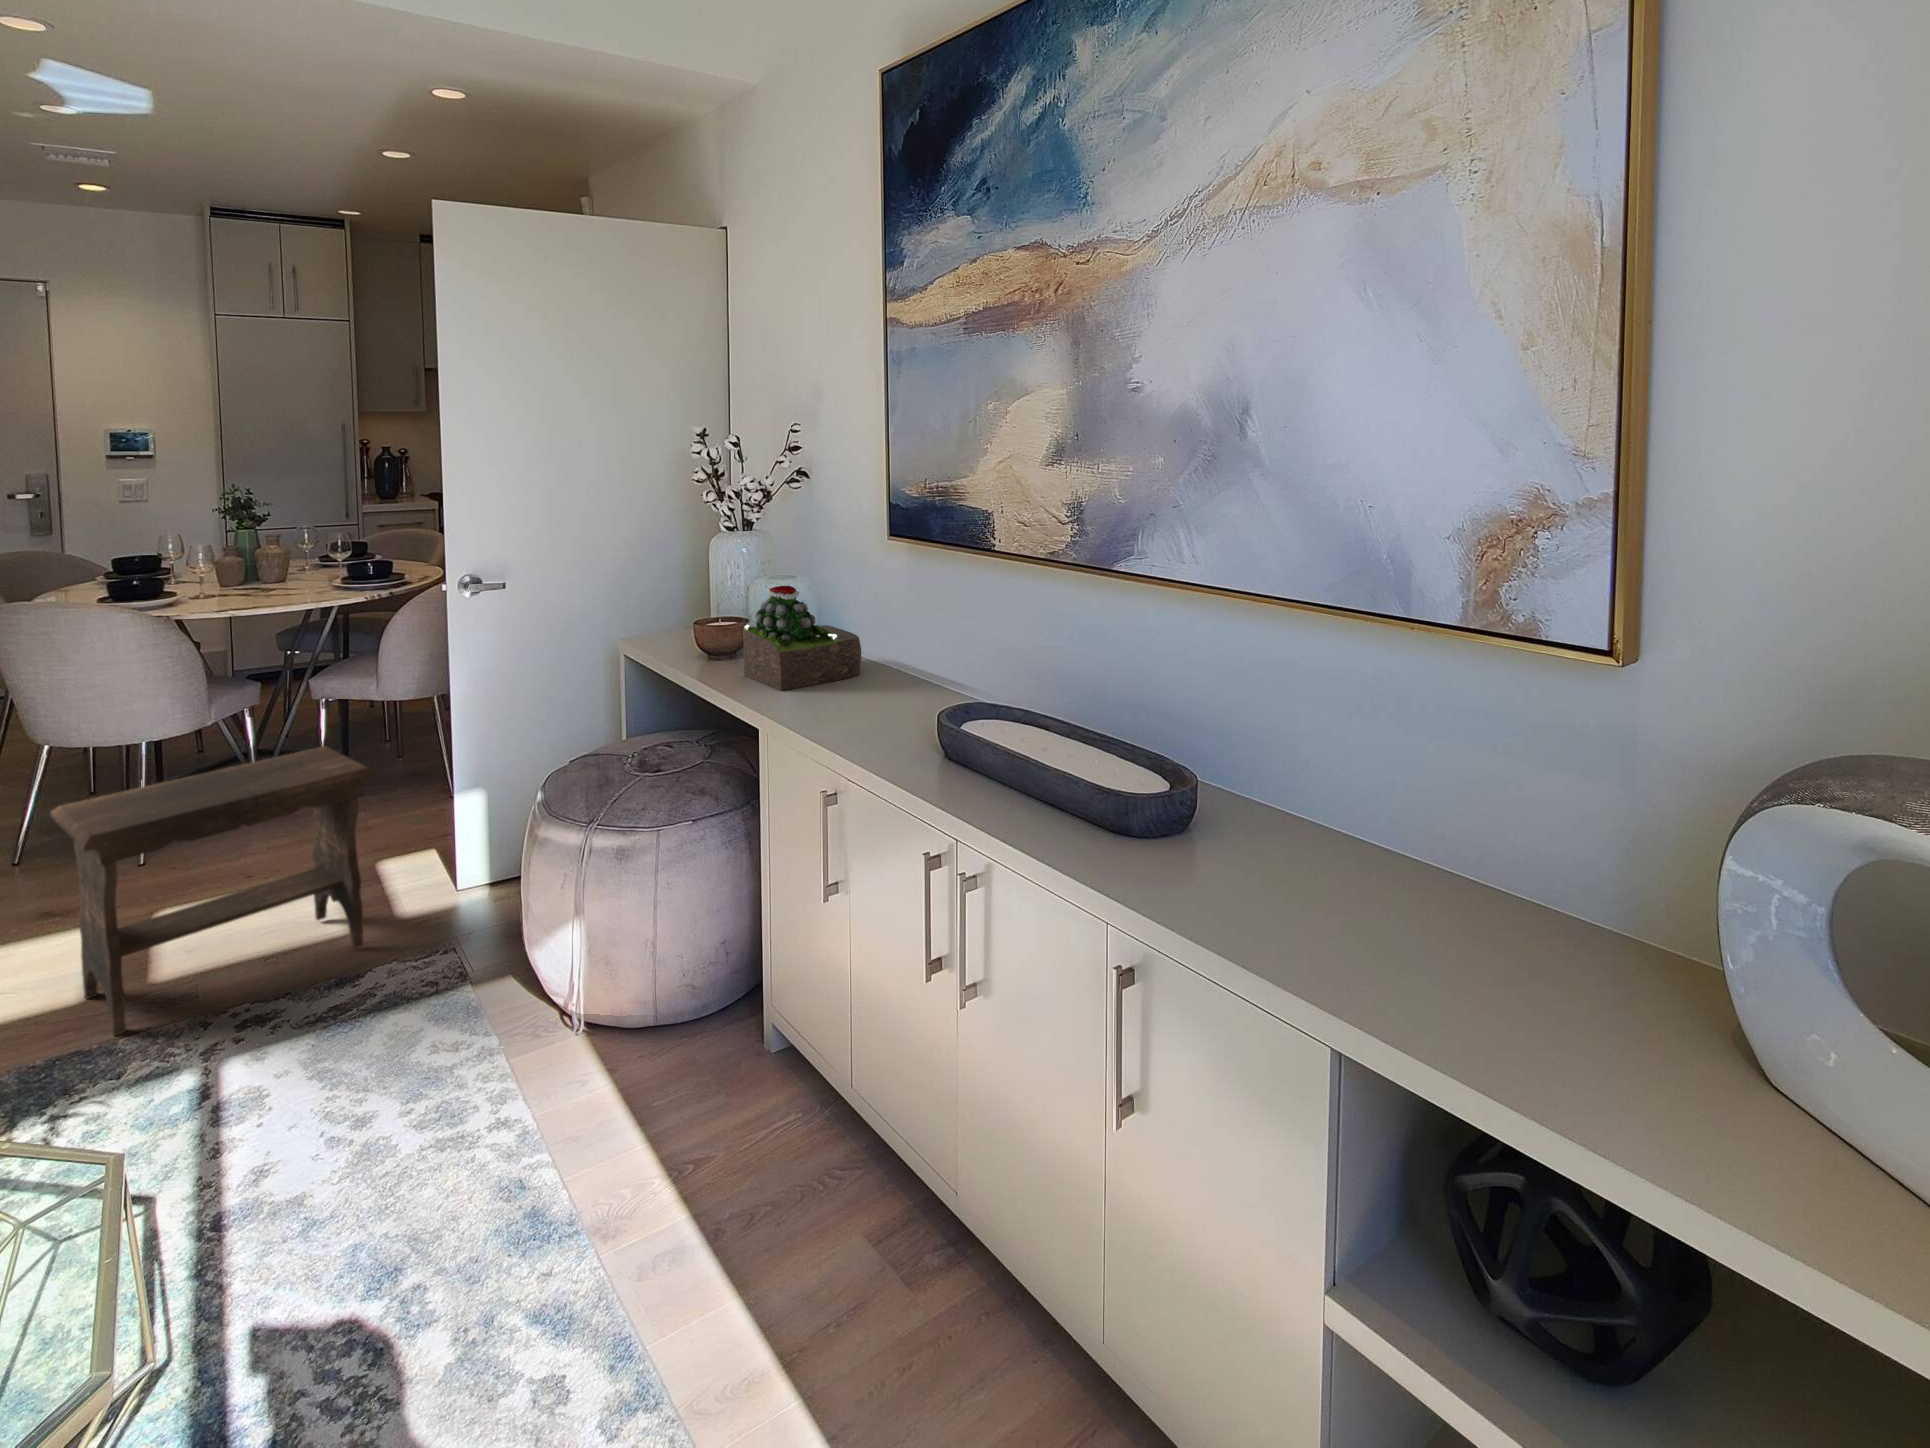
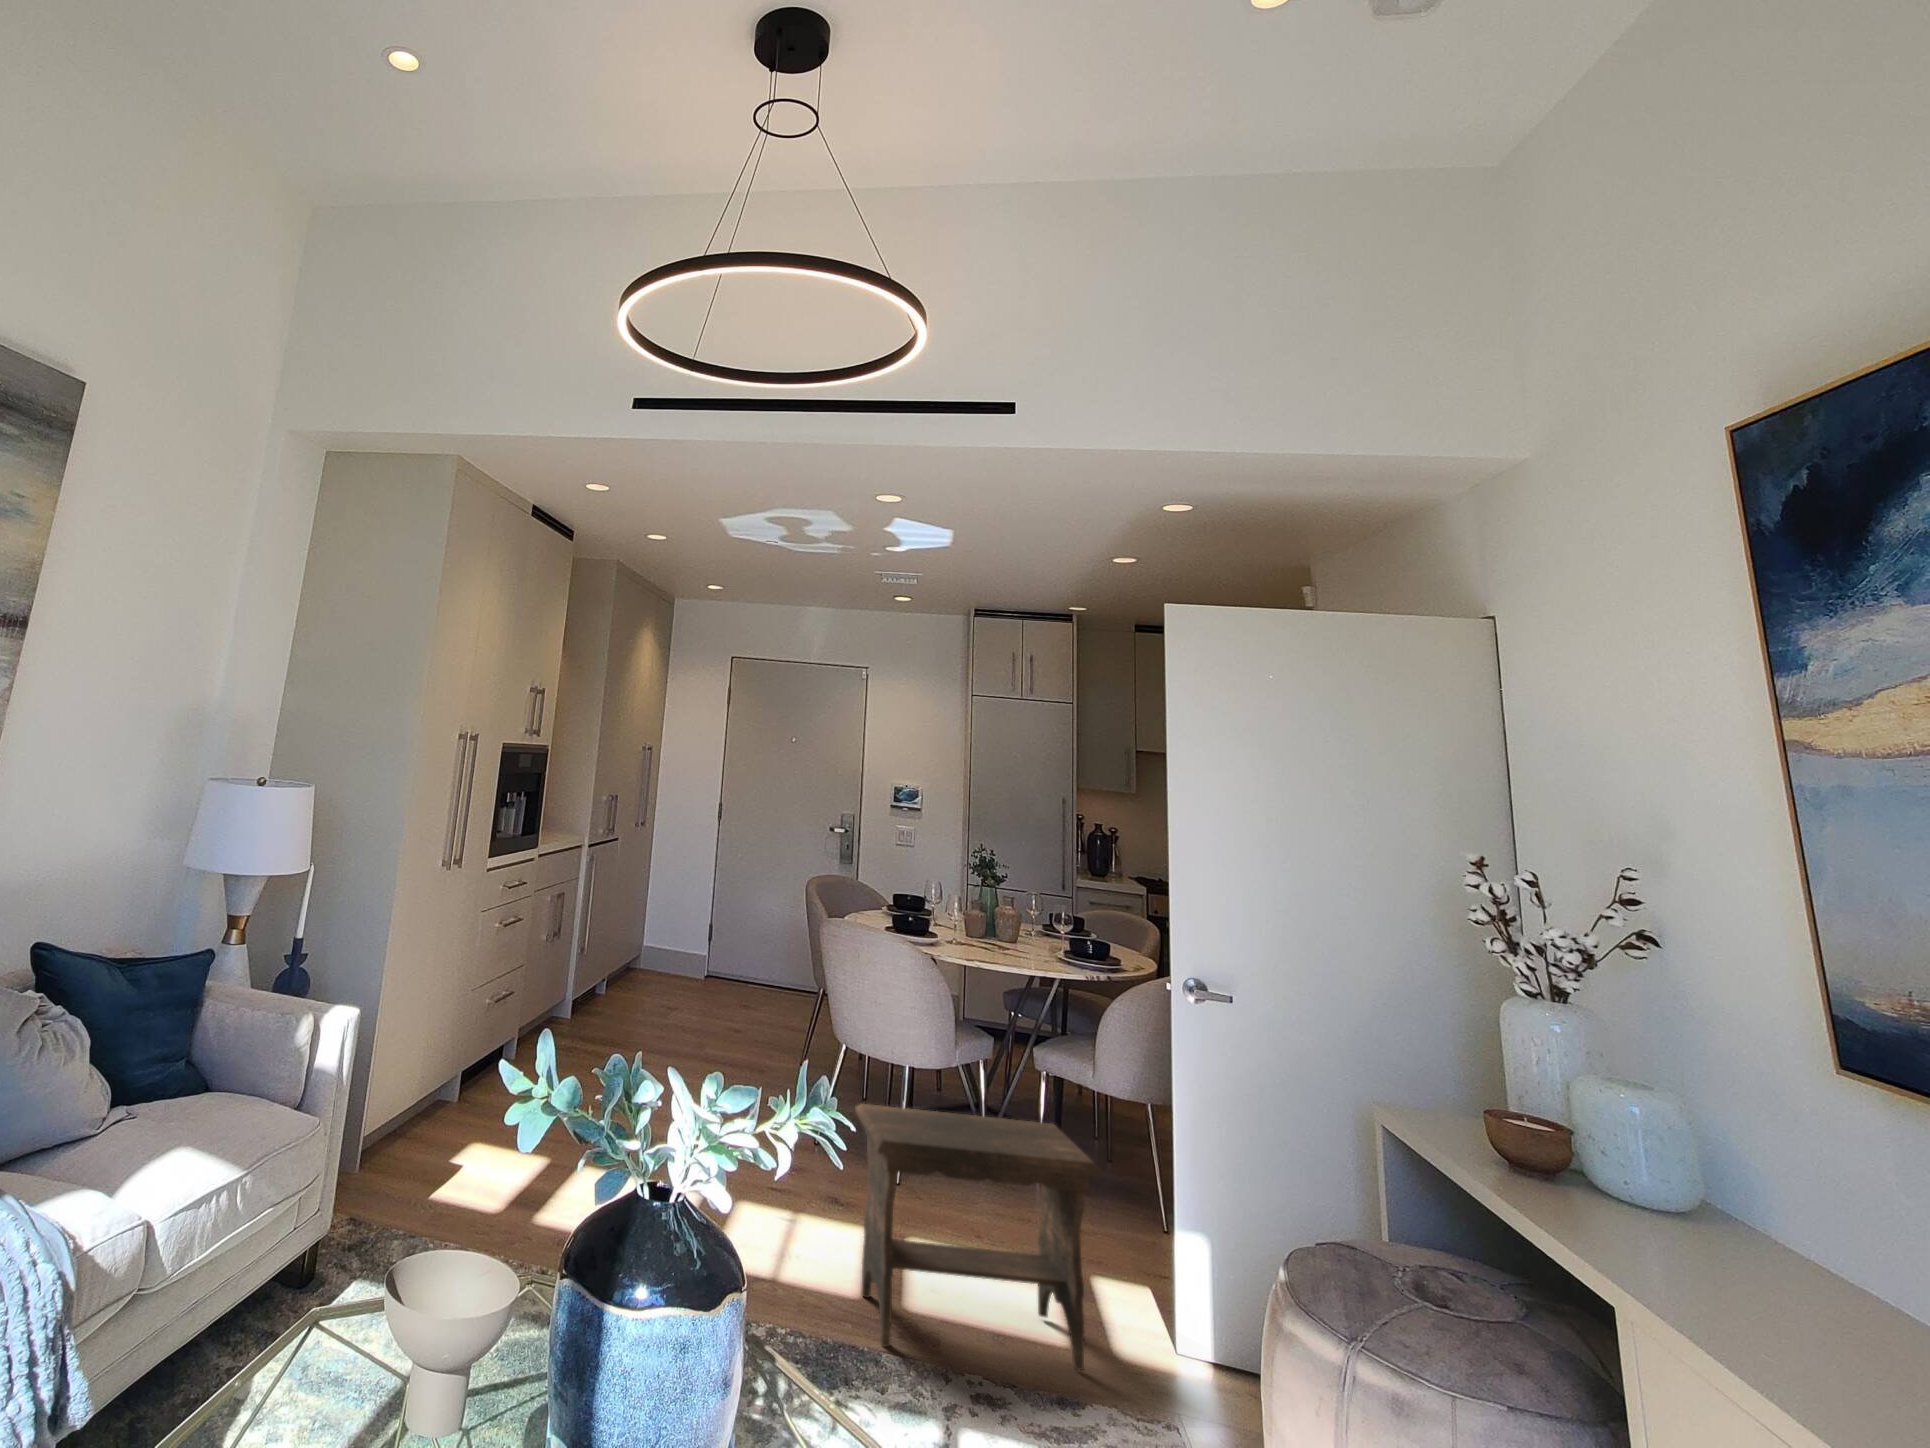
succulent plant: present [743,586,861,691] -> none [1568,1096,1800,1282]

